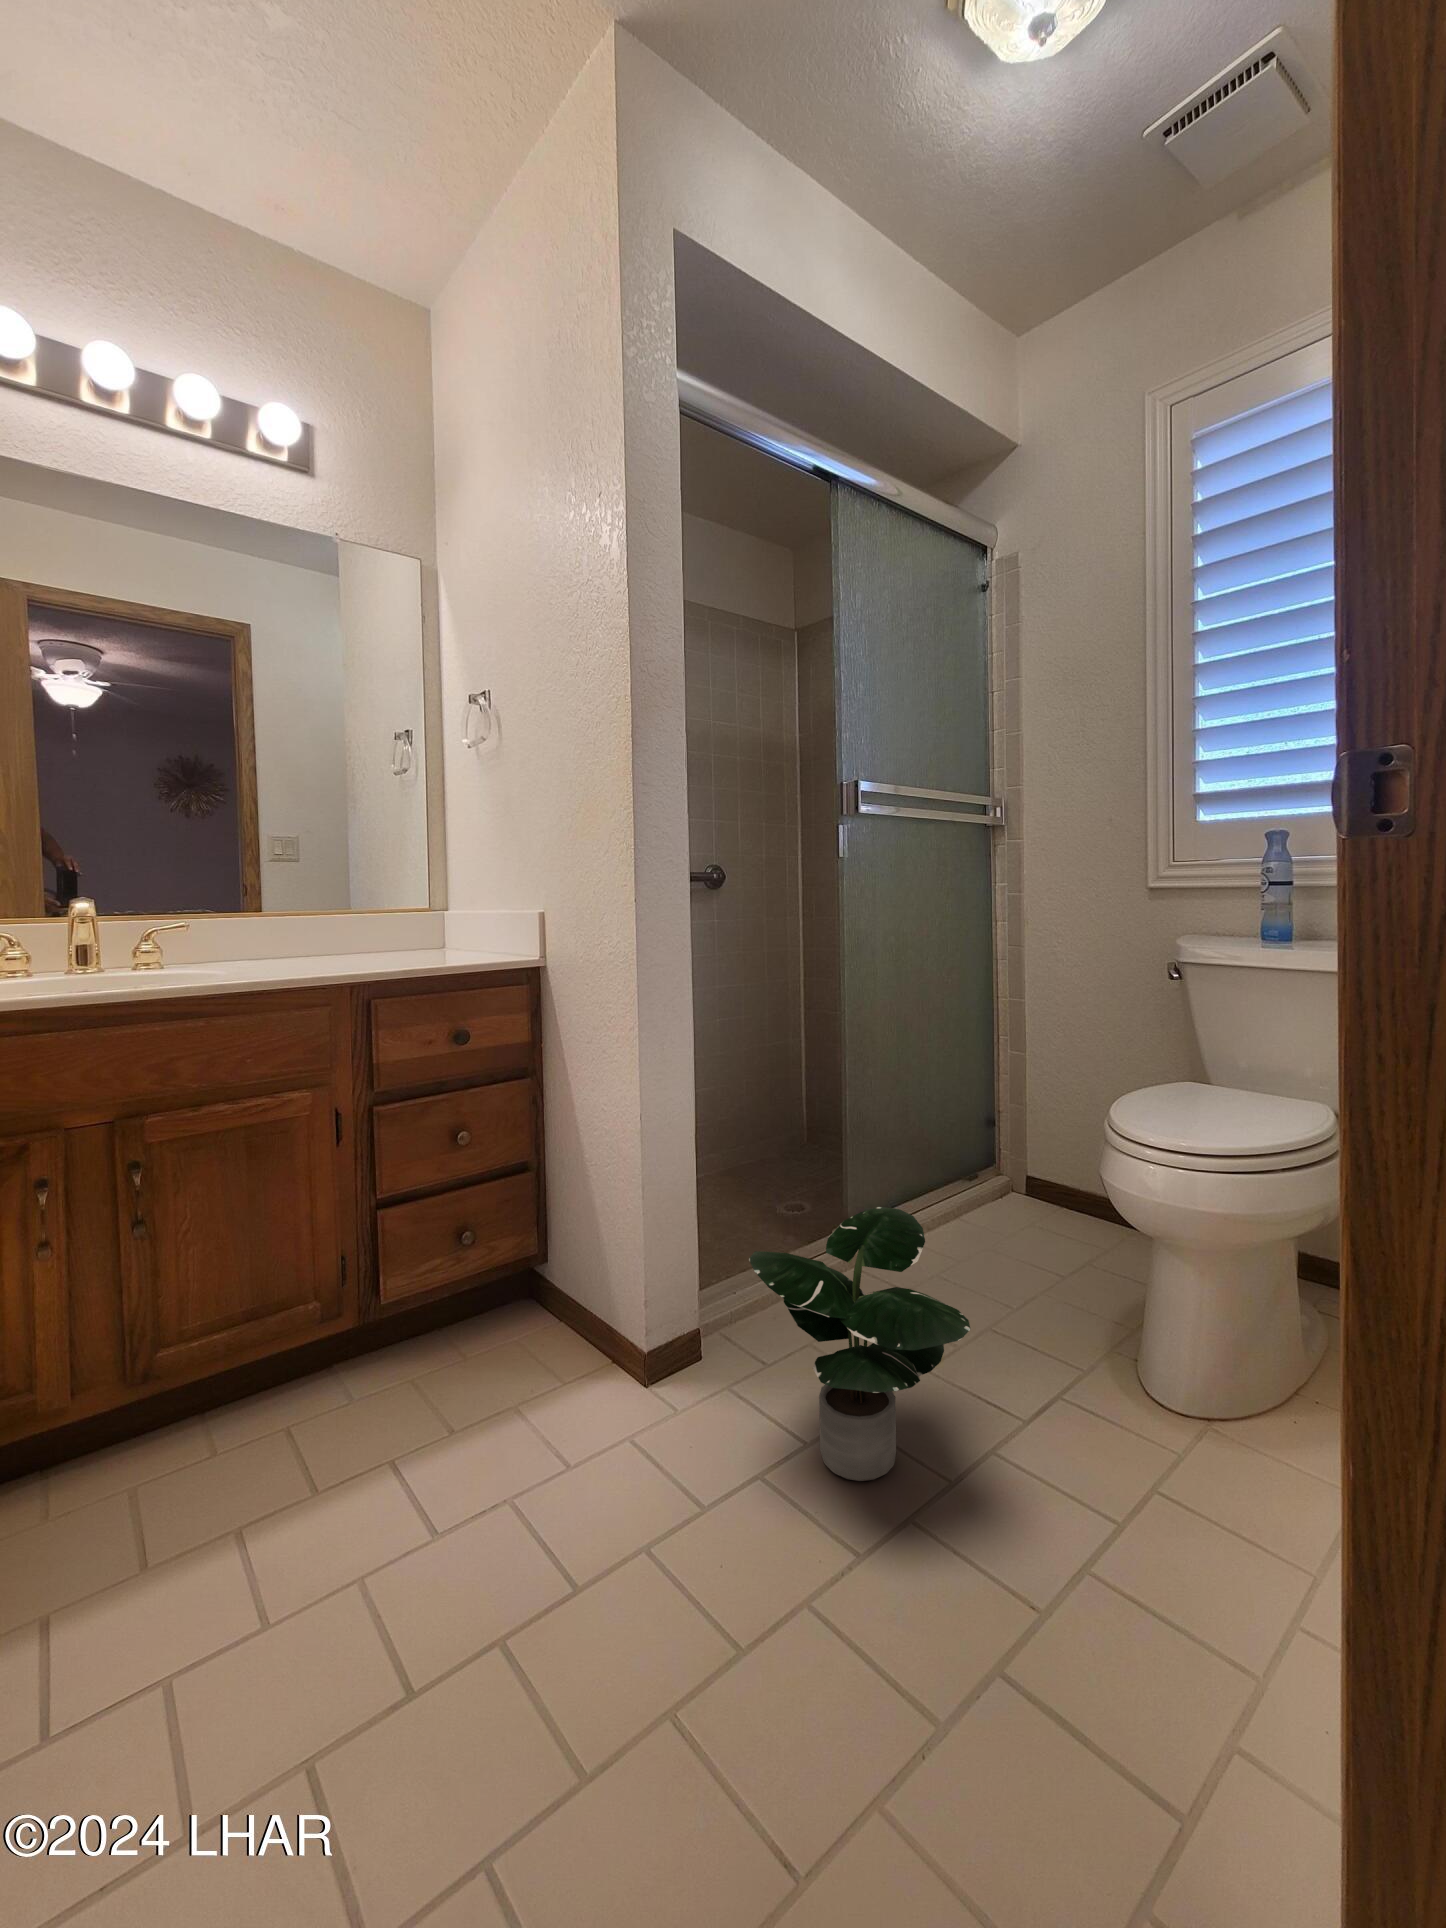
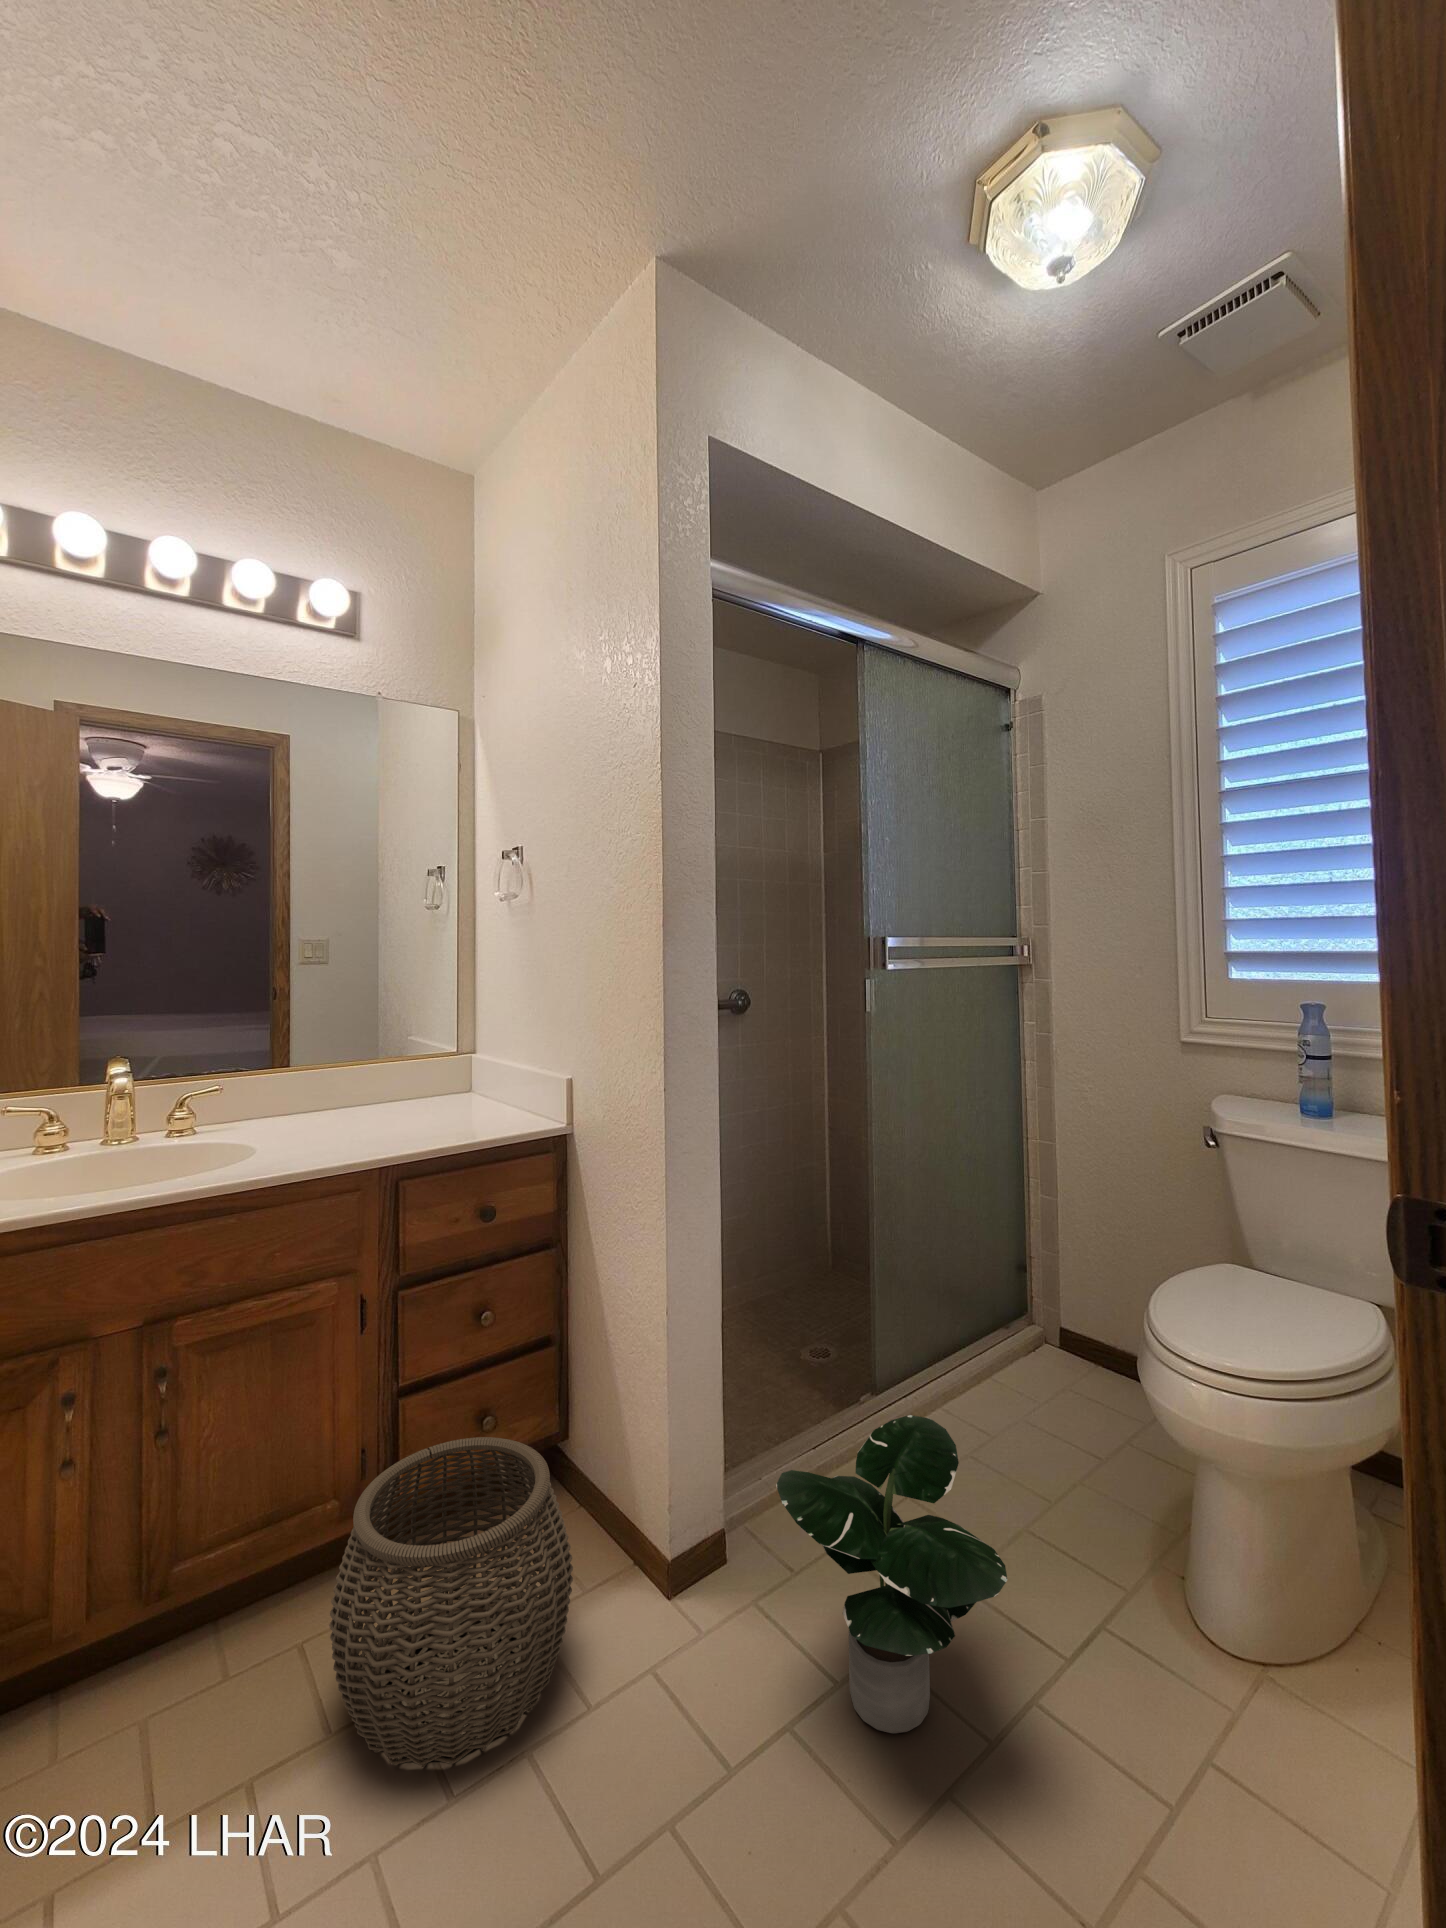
woven basket: none [314,1237,552,1518] -> present [329,1437,573,1768]

